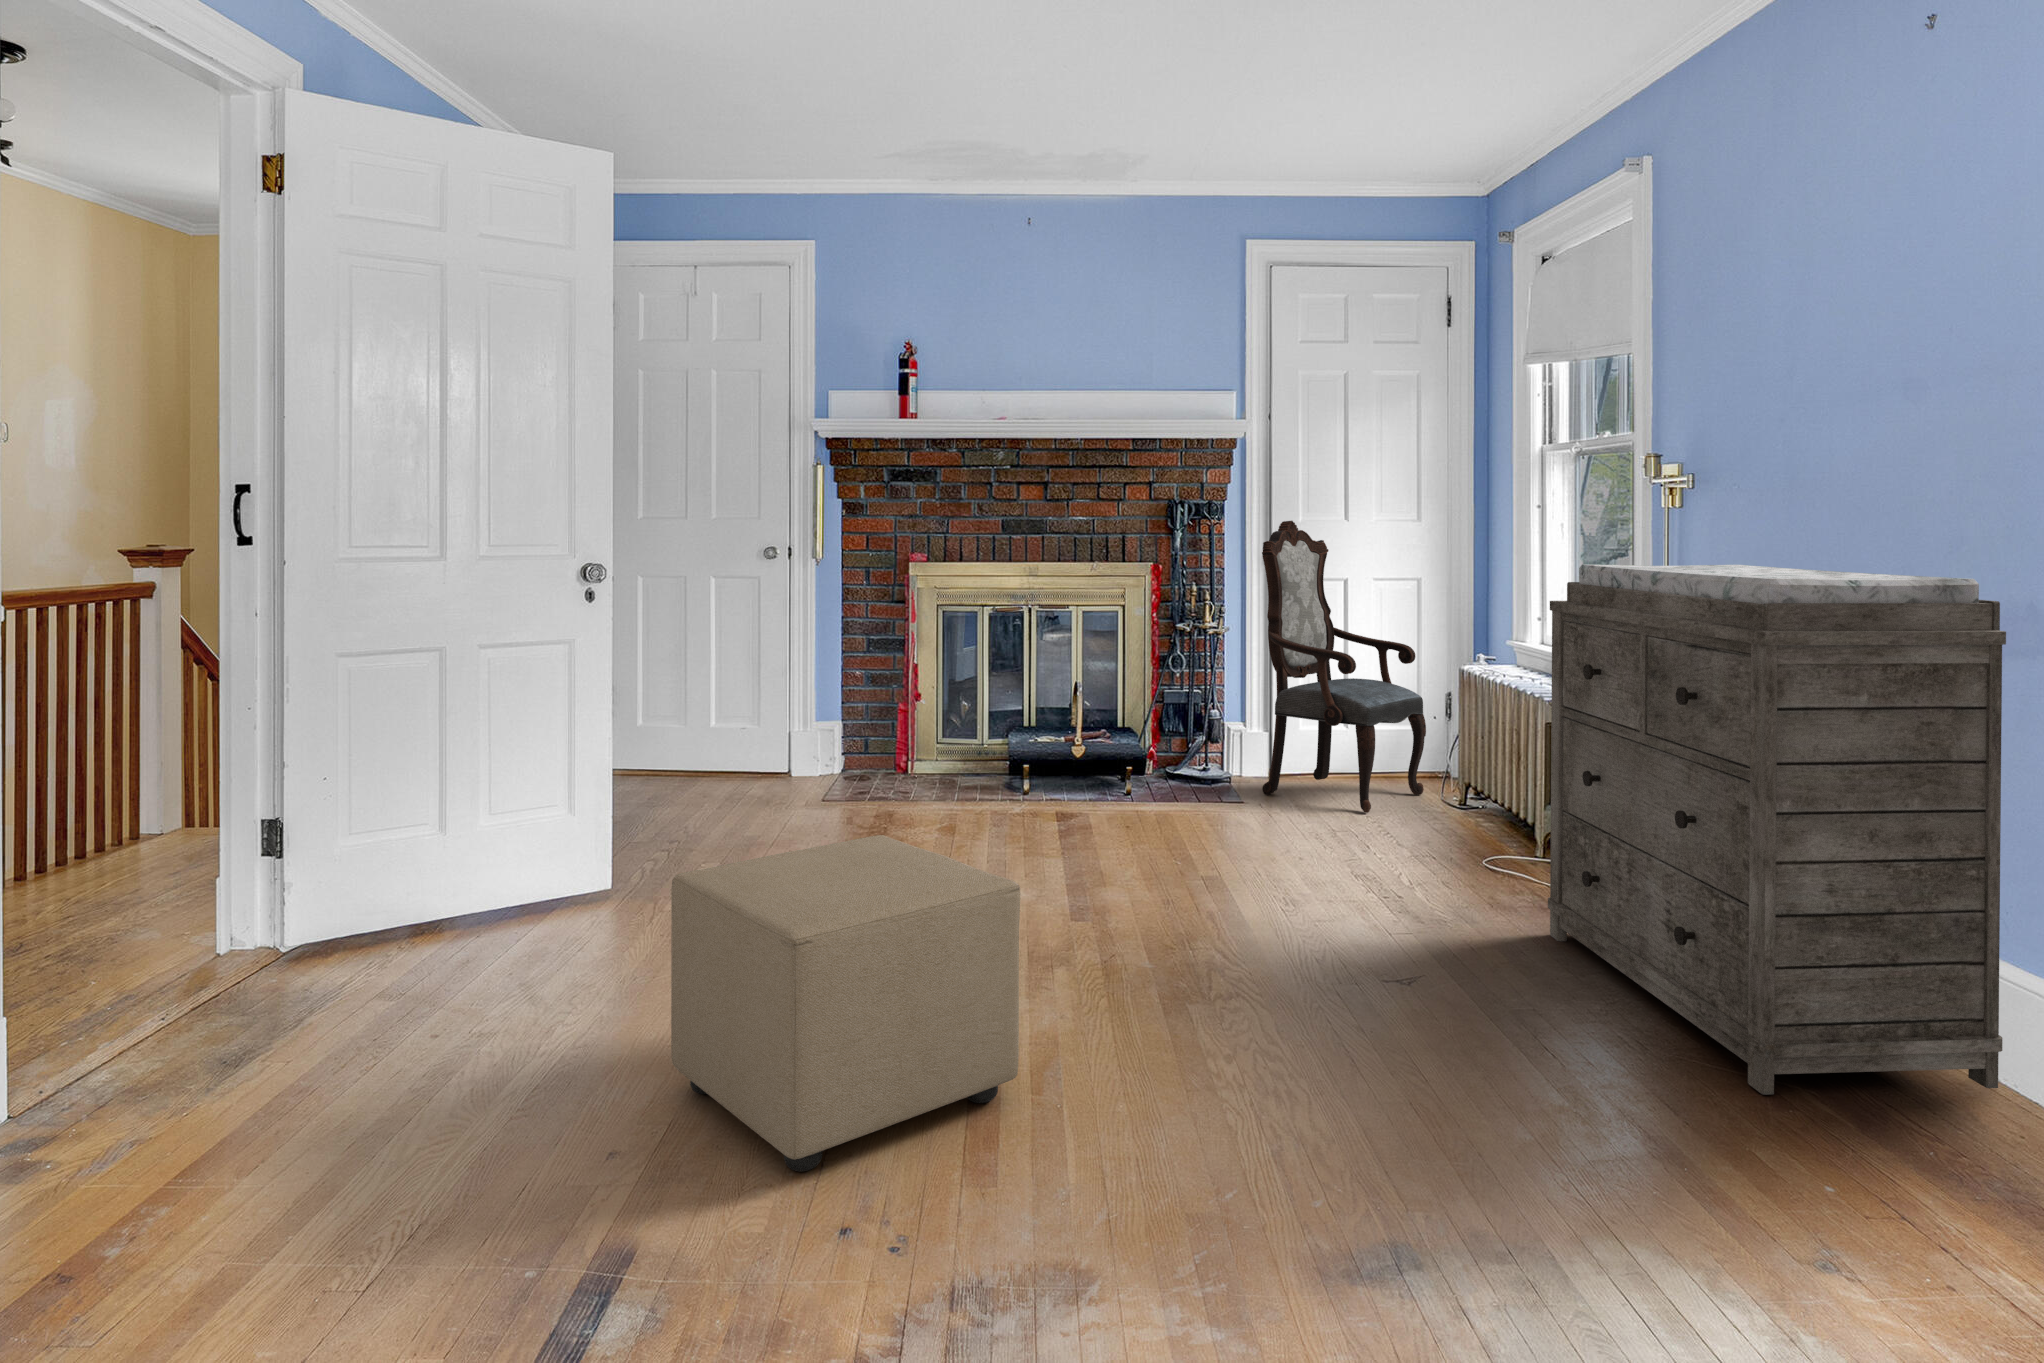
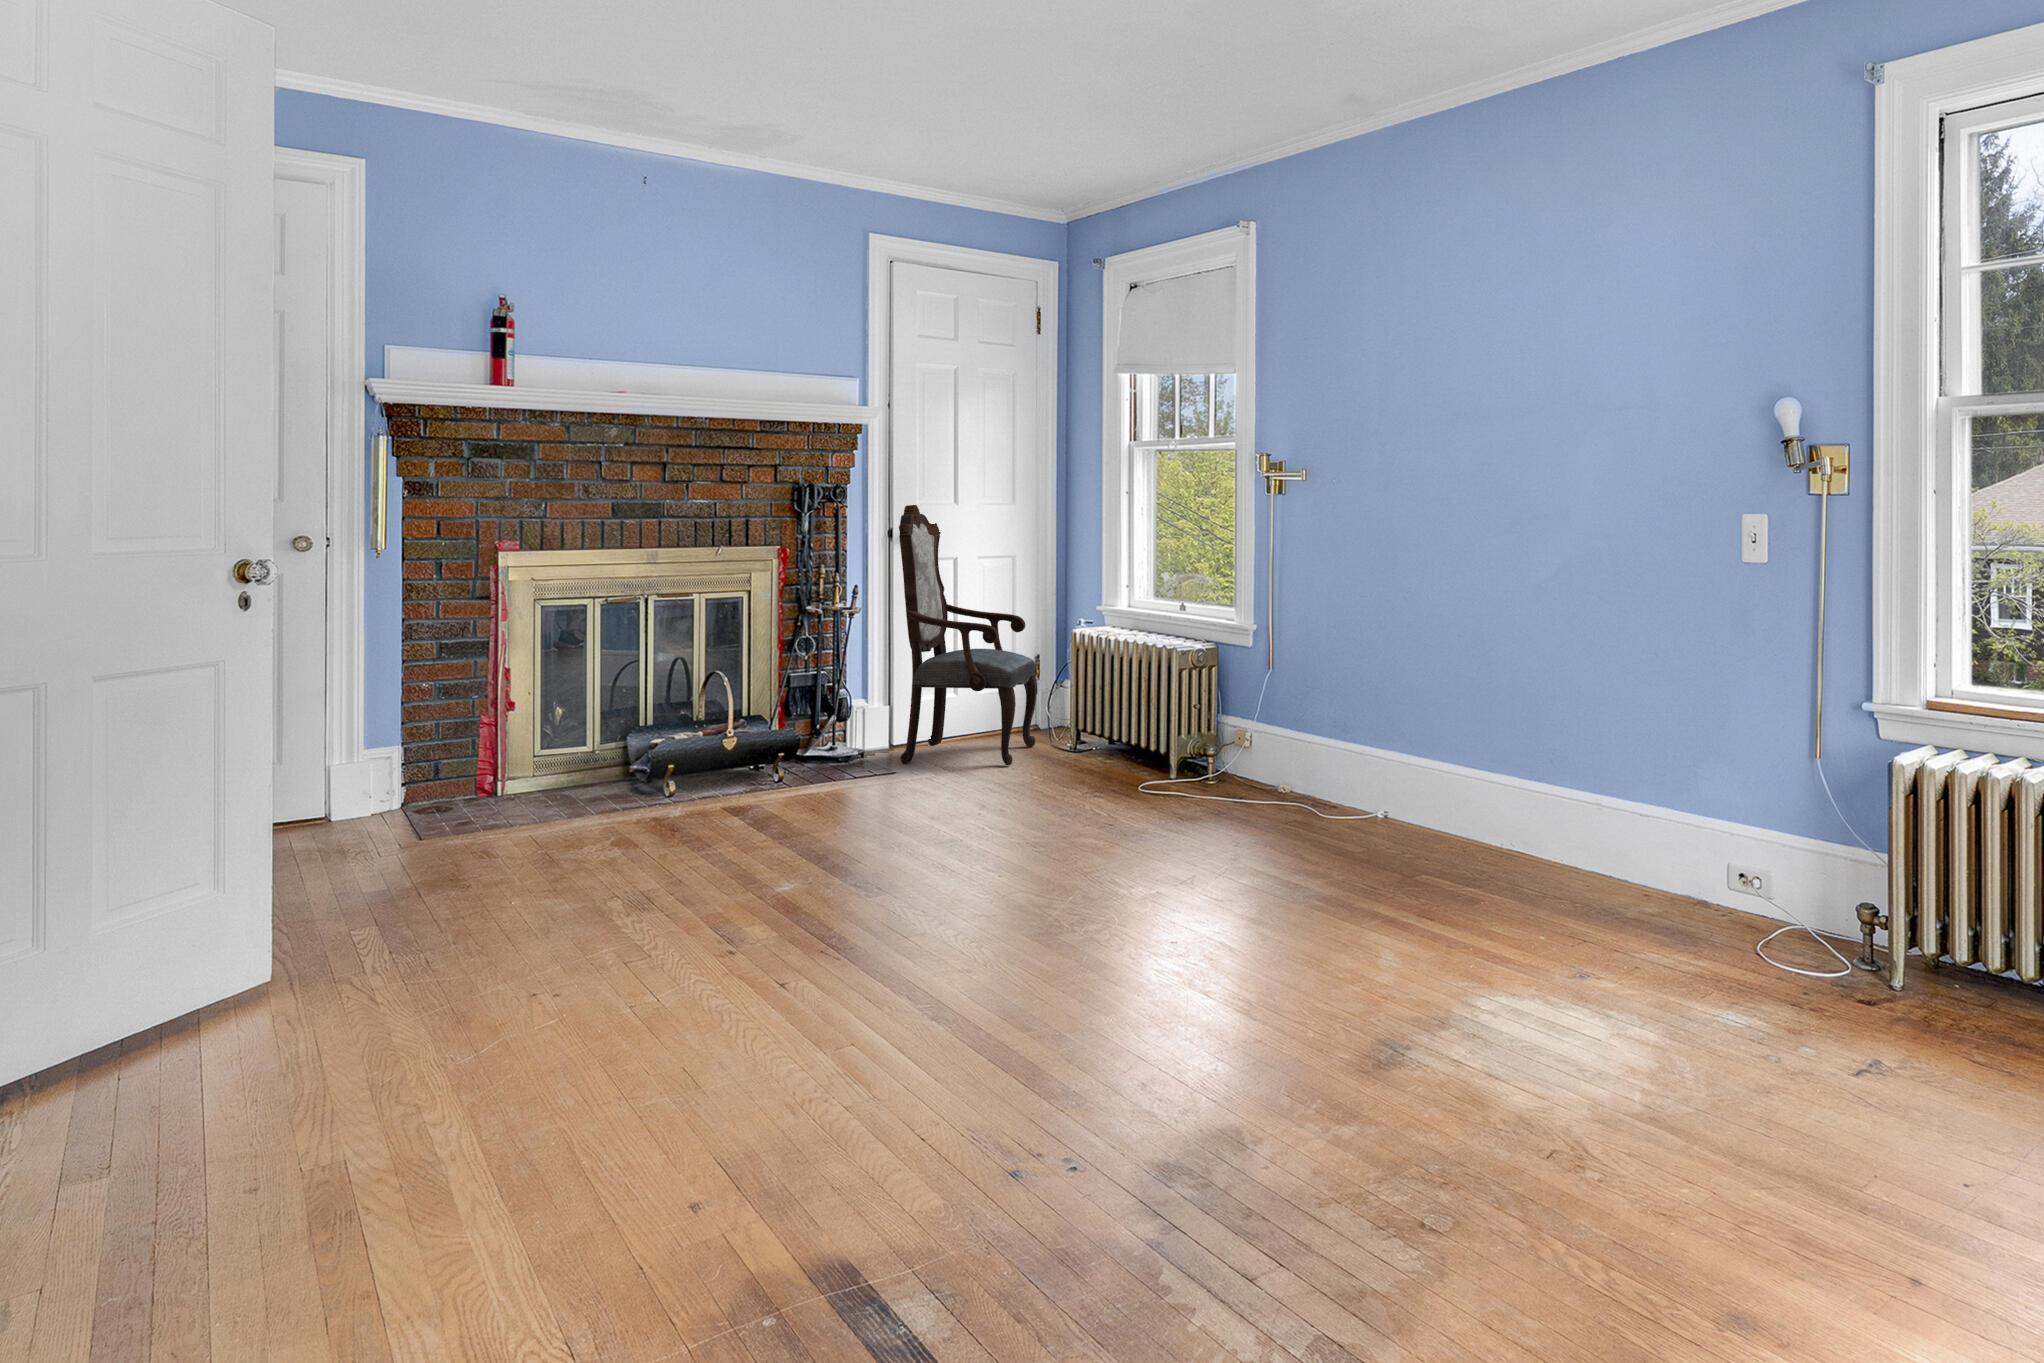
dresser: present [1548,564,2006,1095] -> none [1239,538,1553,886]
ottoman: present [671,835,1020,1171] -> none [689,812,1024,1105]

